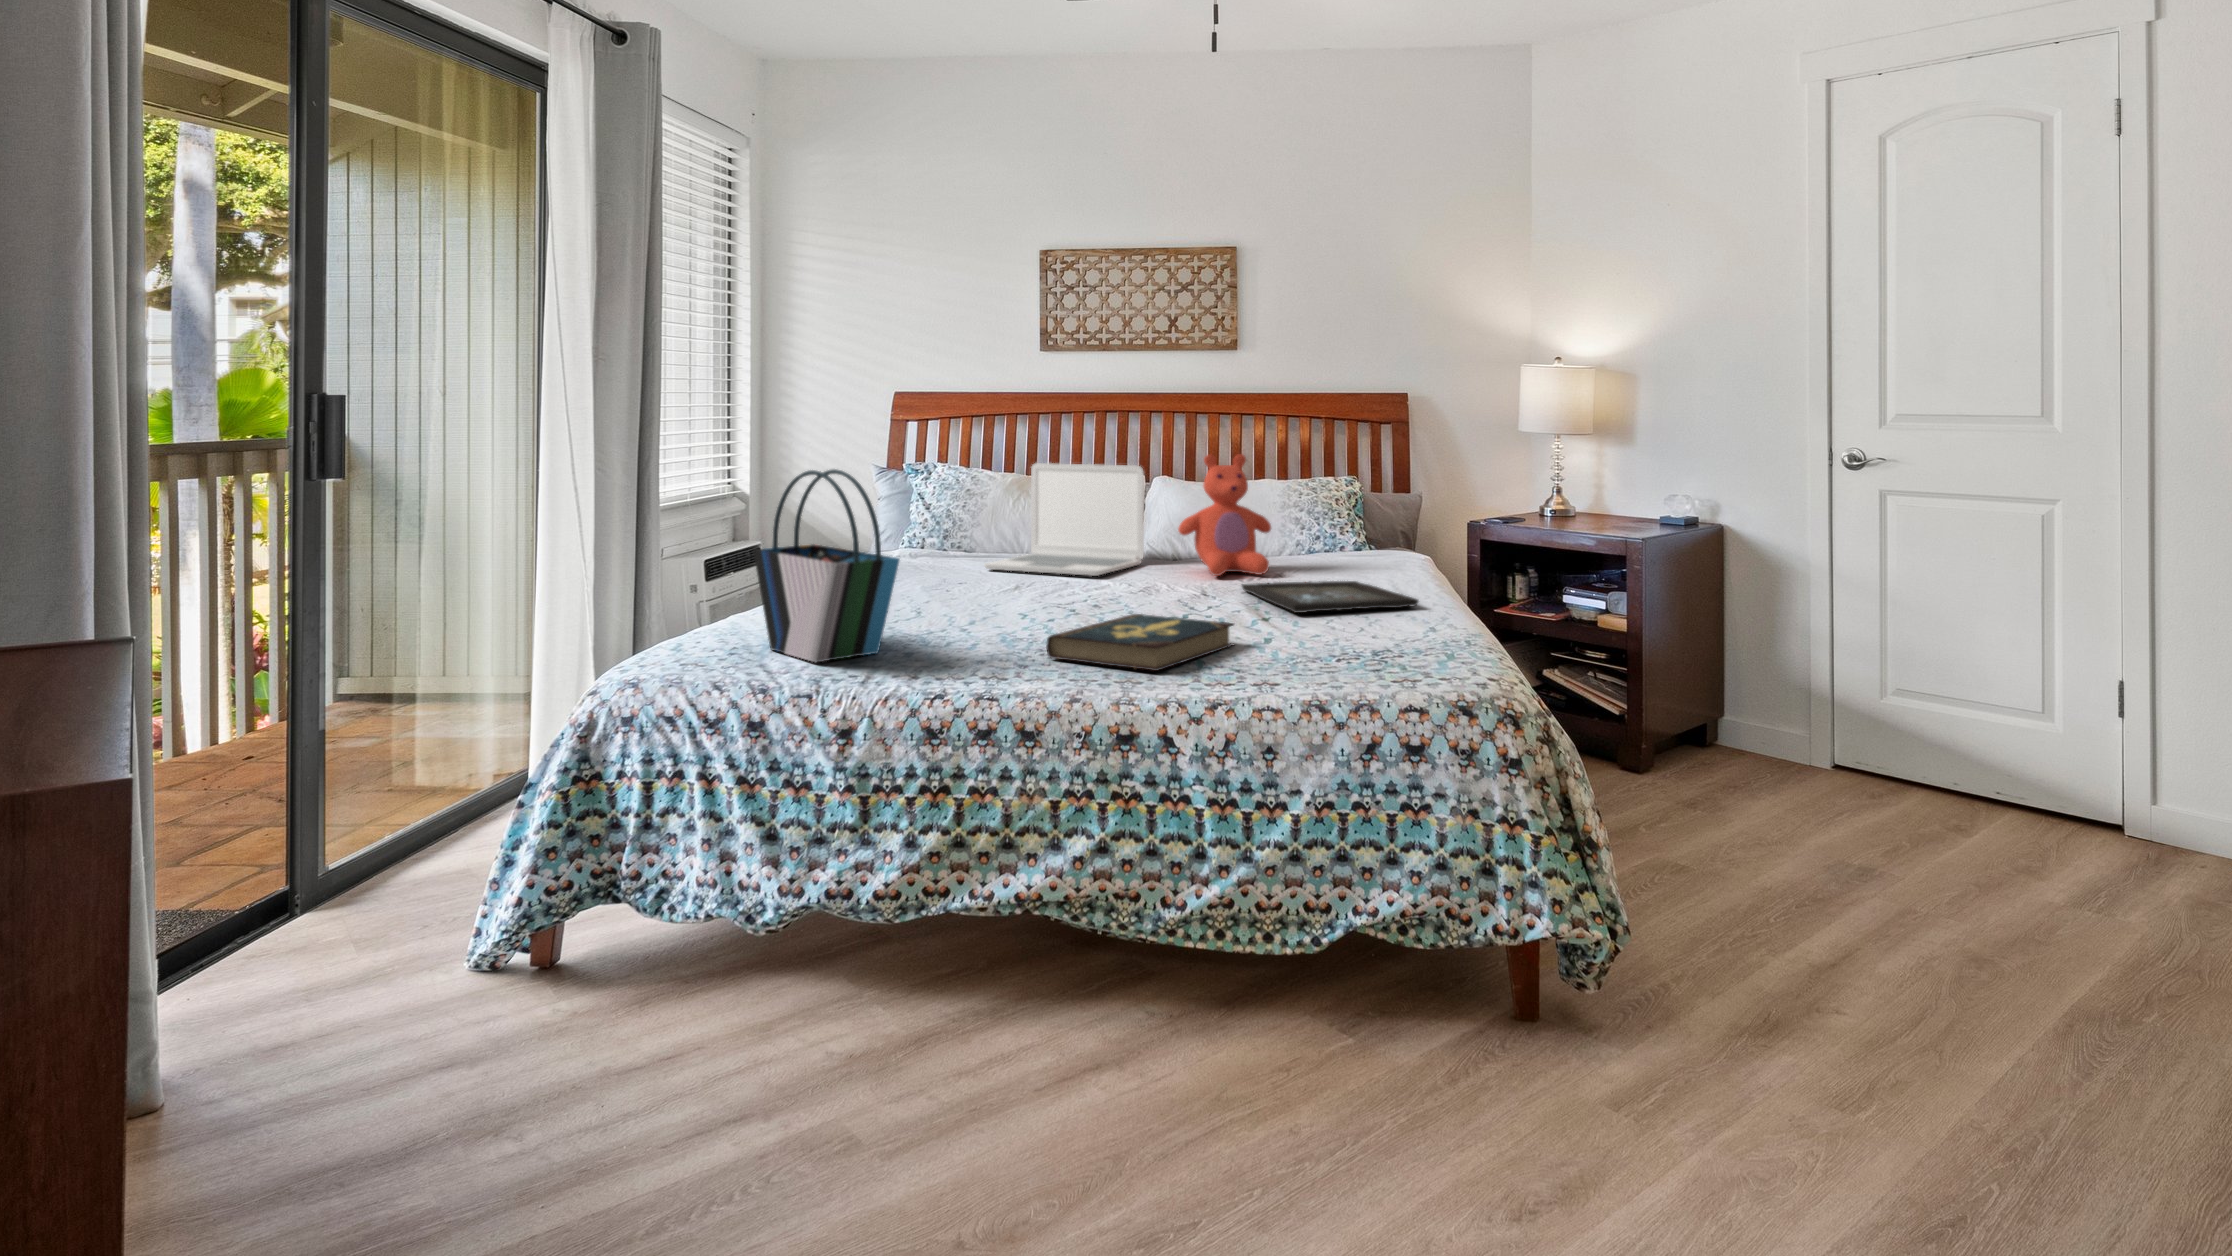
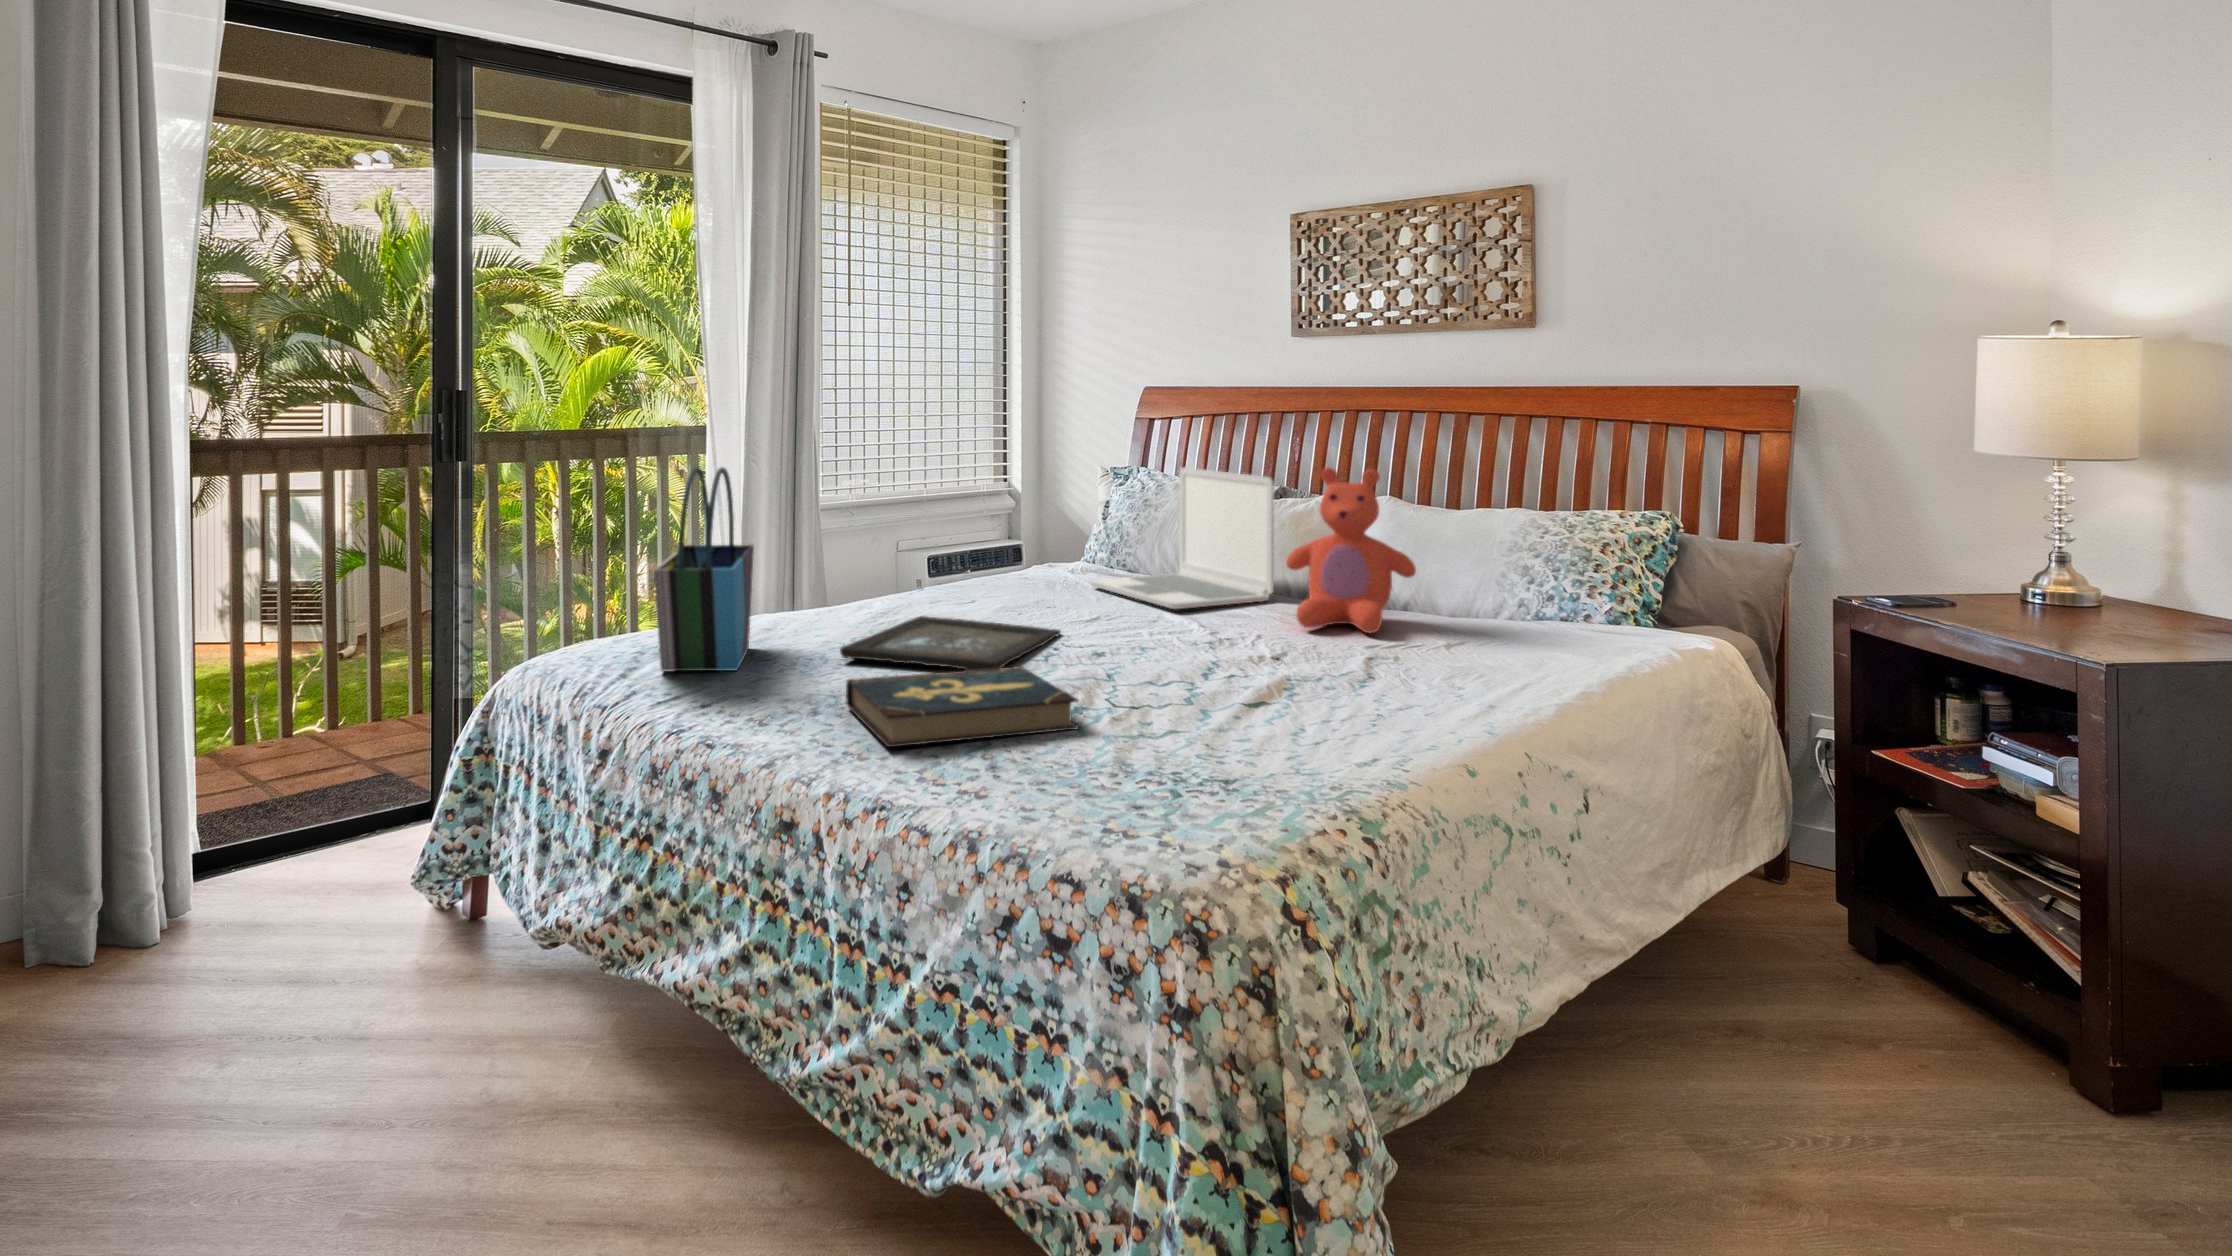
tray: present [1242,581,1419,613] -> present [840,616,1061,670]

